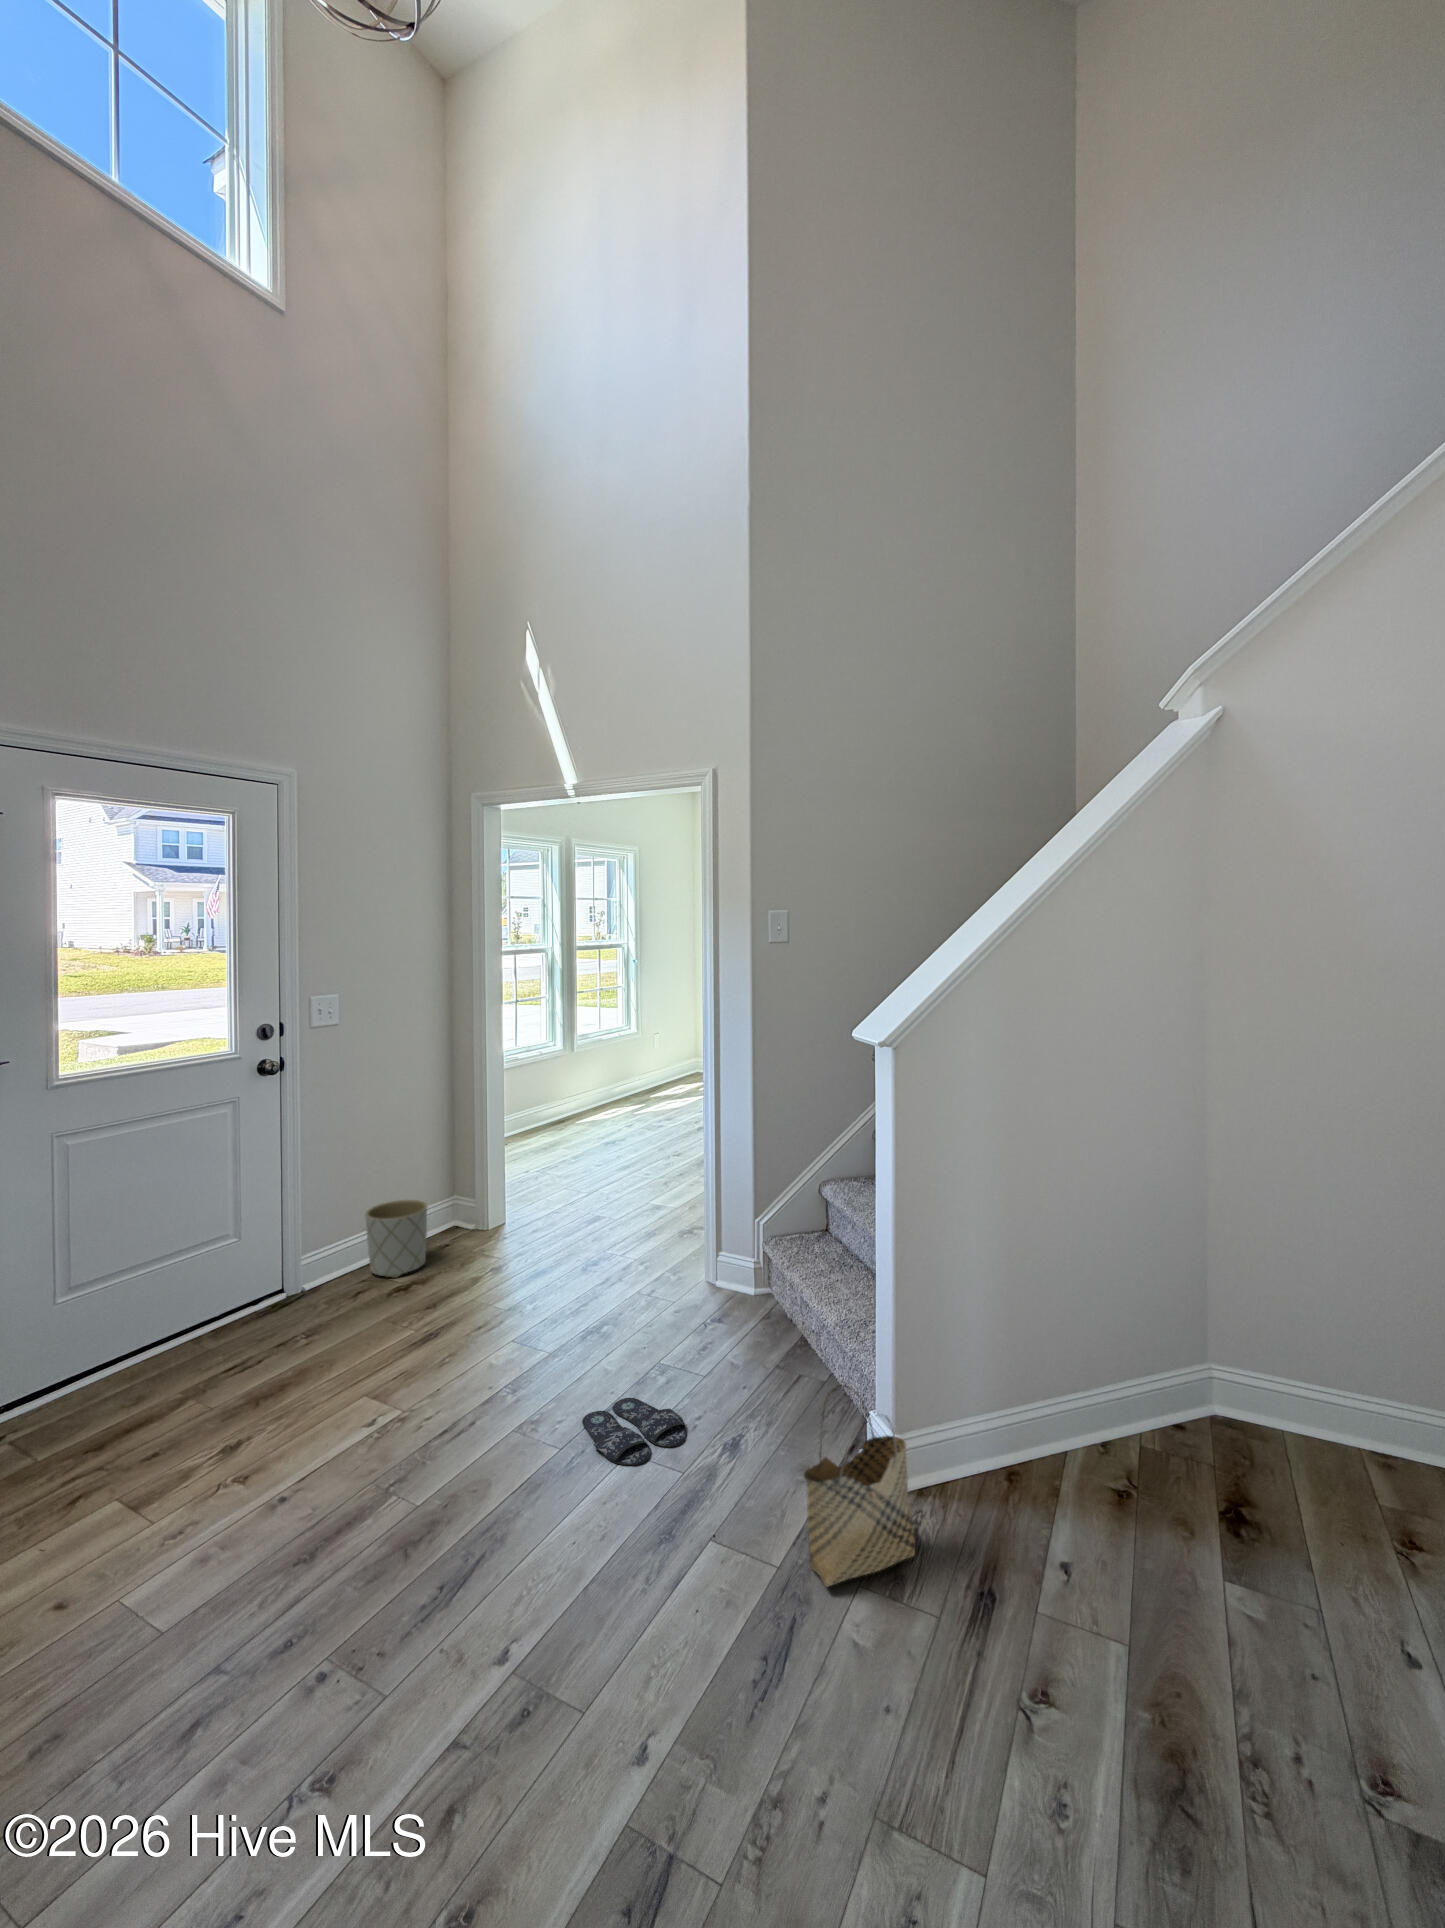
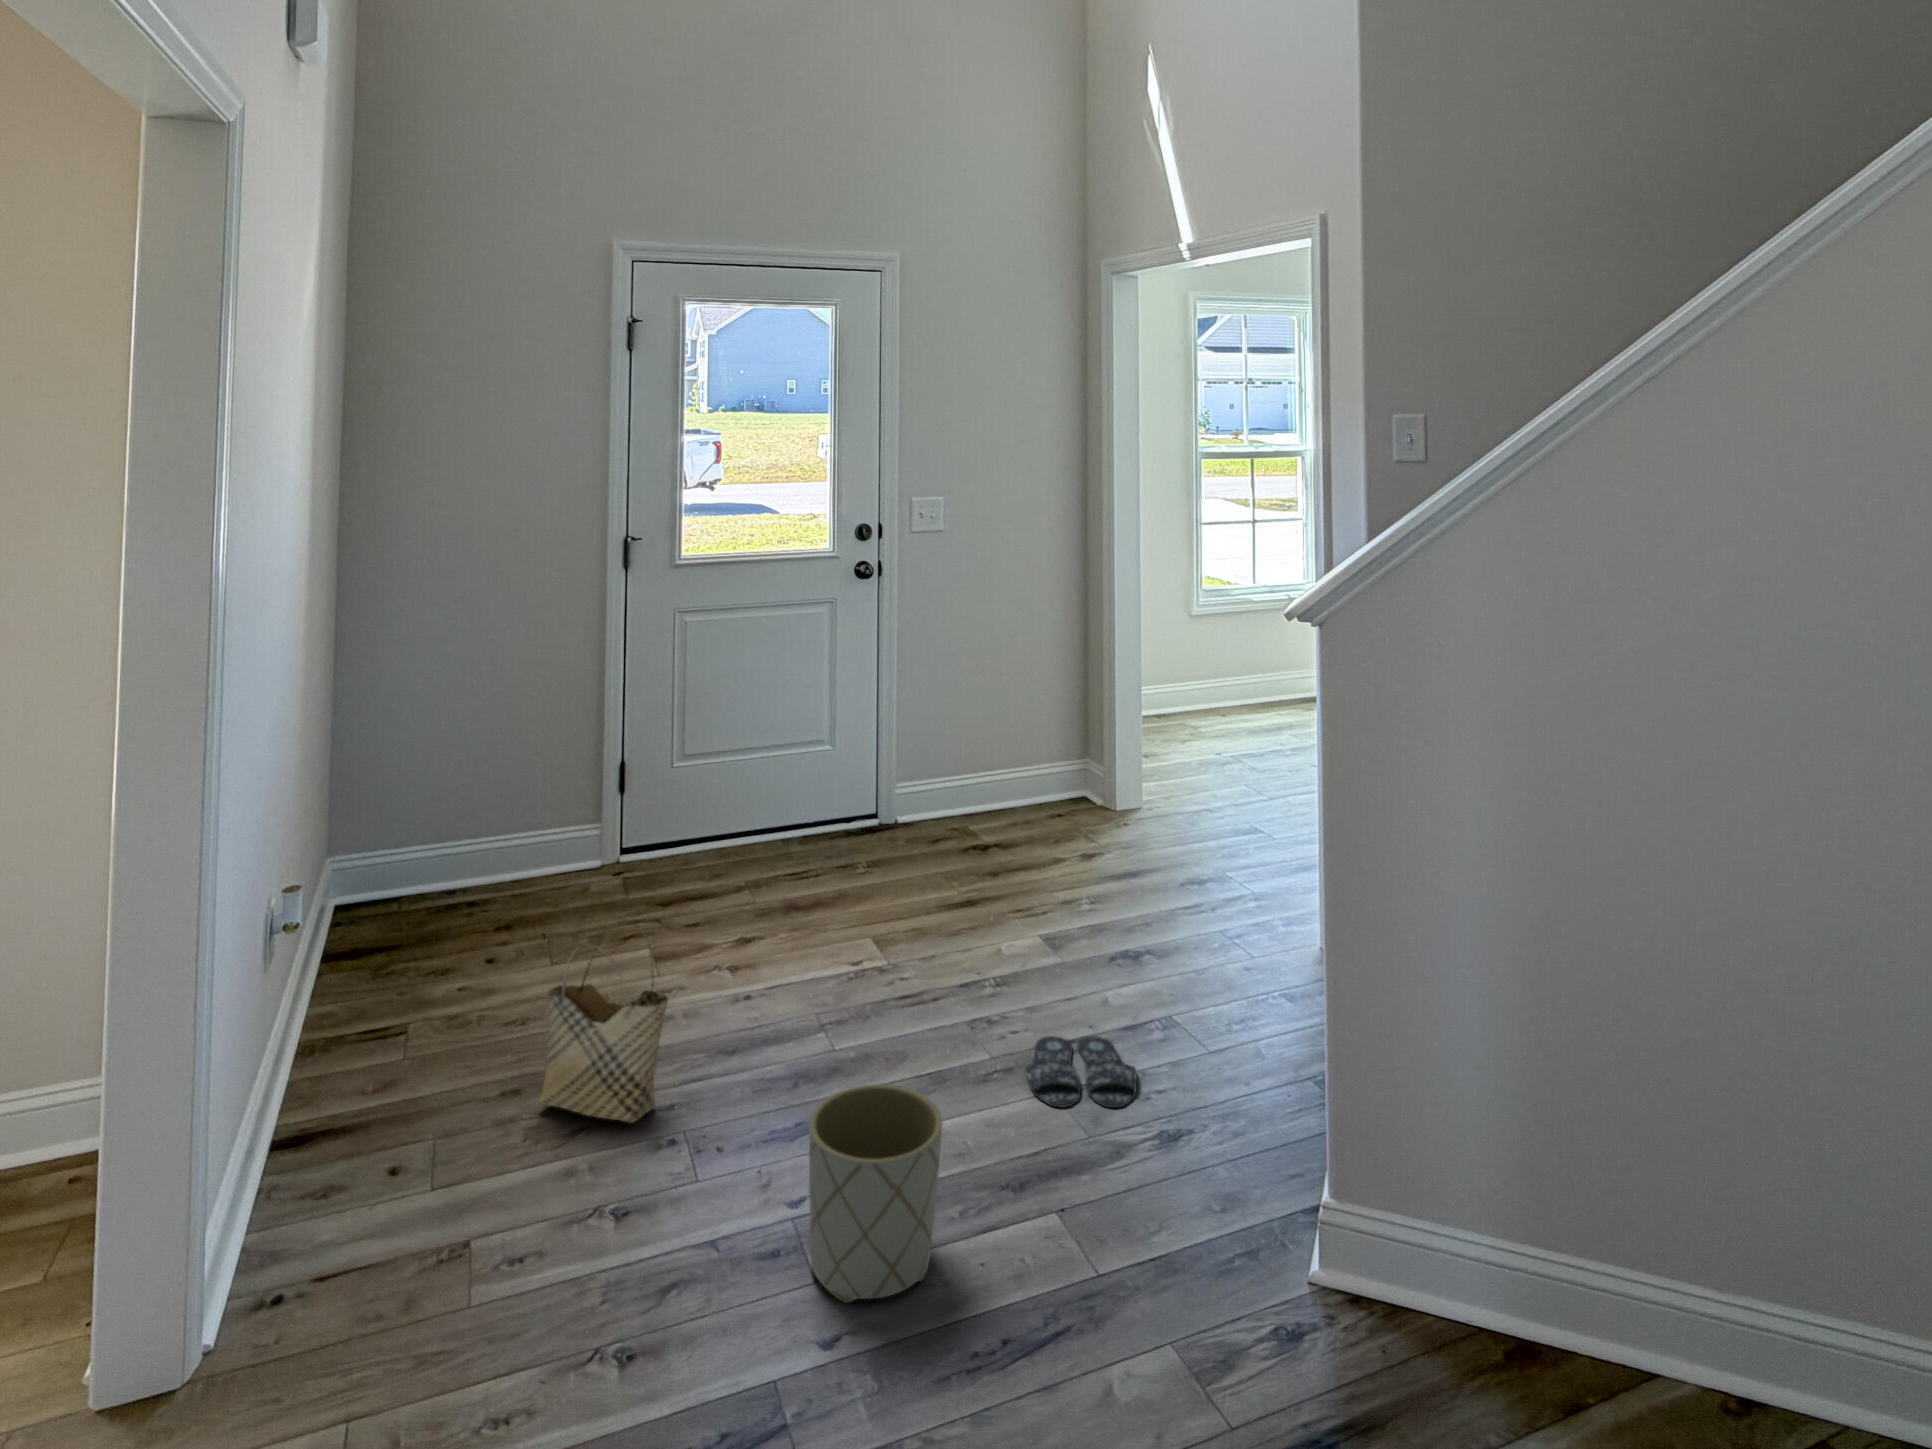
planter: present [365,1200,427,1278] -> present [809,1084,943,1303]
woven basket: present [804,1385,915,1587] -> present [539,920,668,1123]

